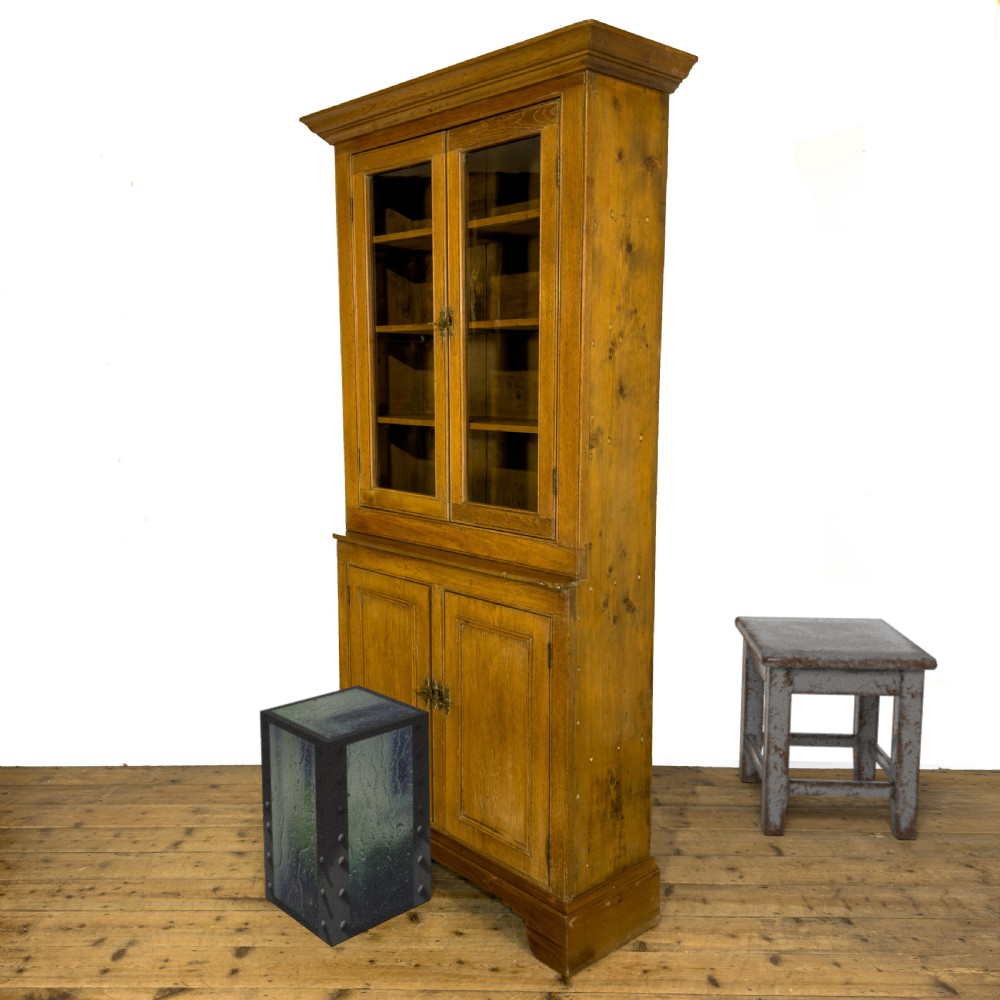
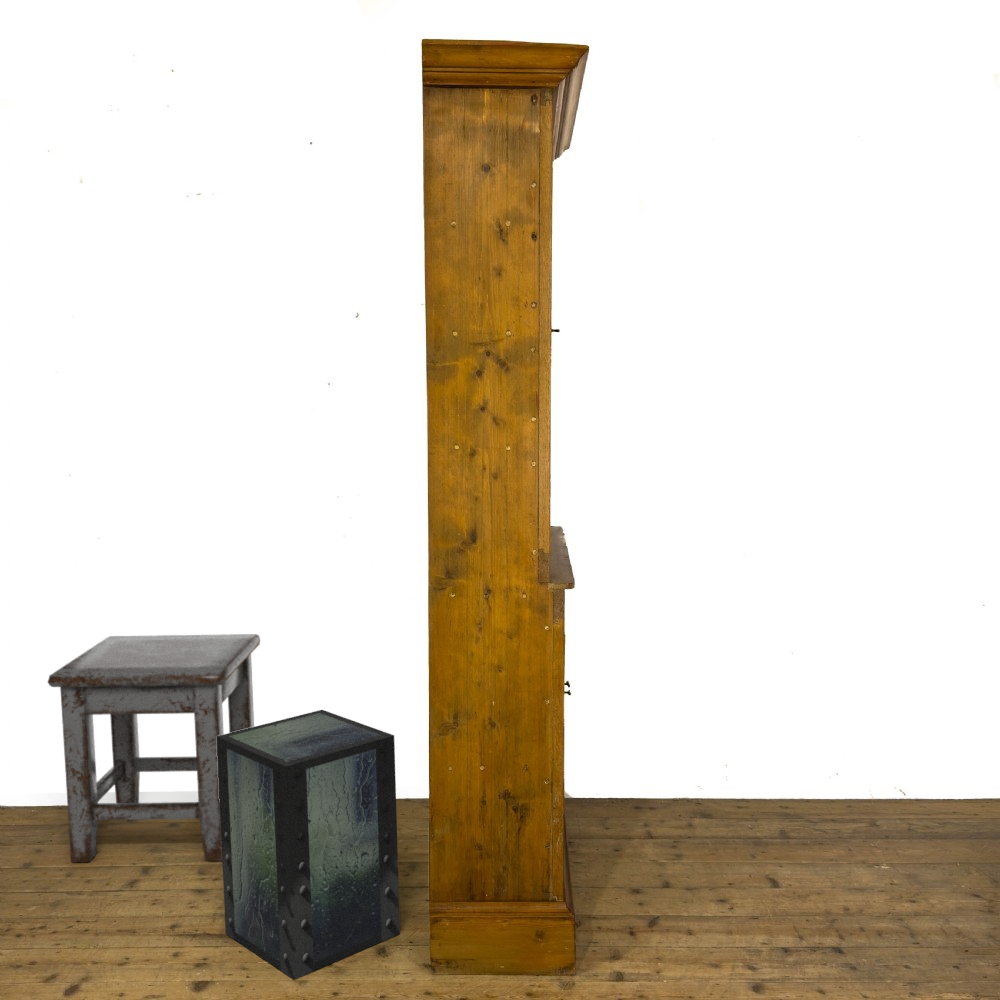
stool: present [735,616,938,839] -> present [48,634,260,862]

